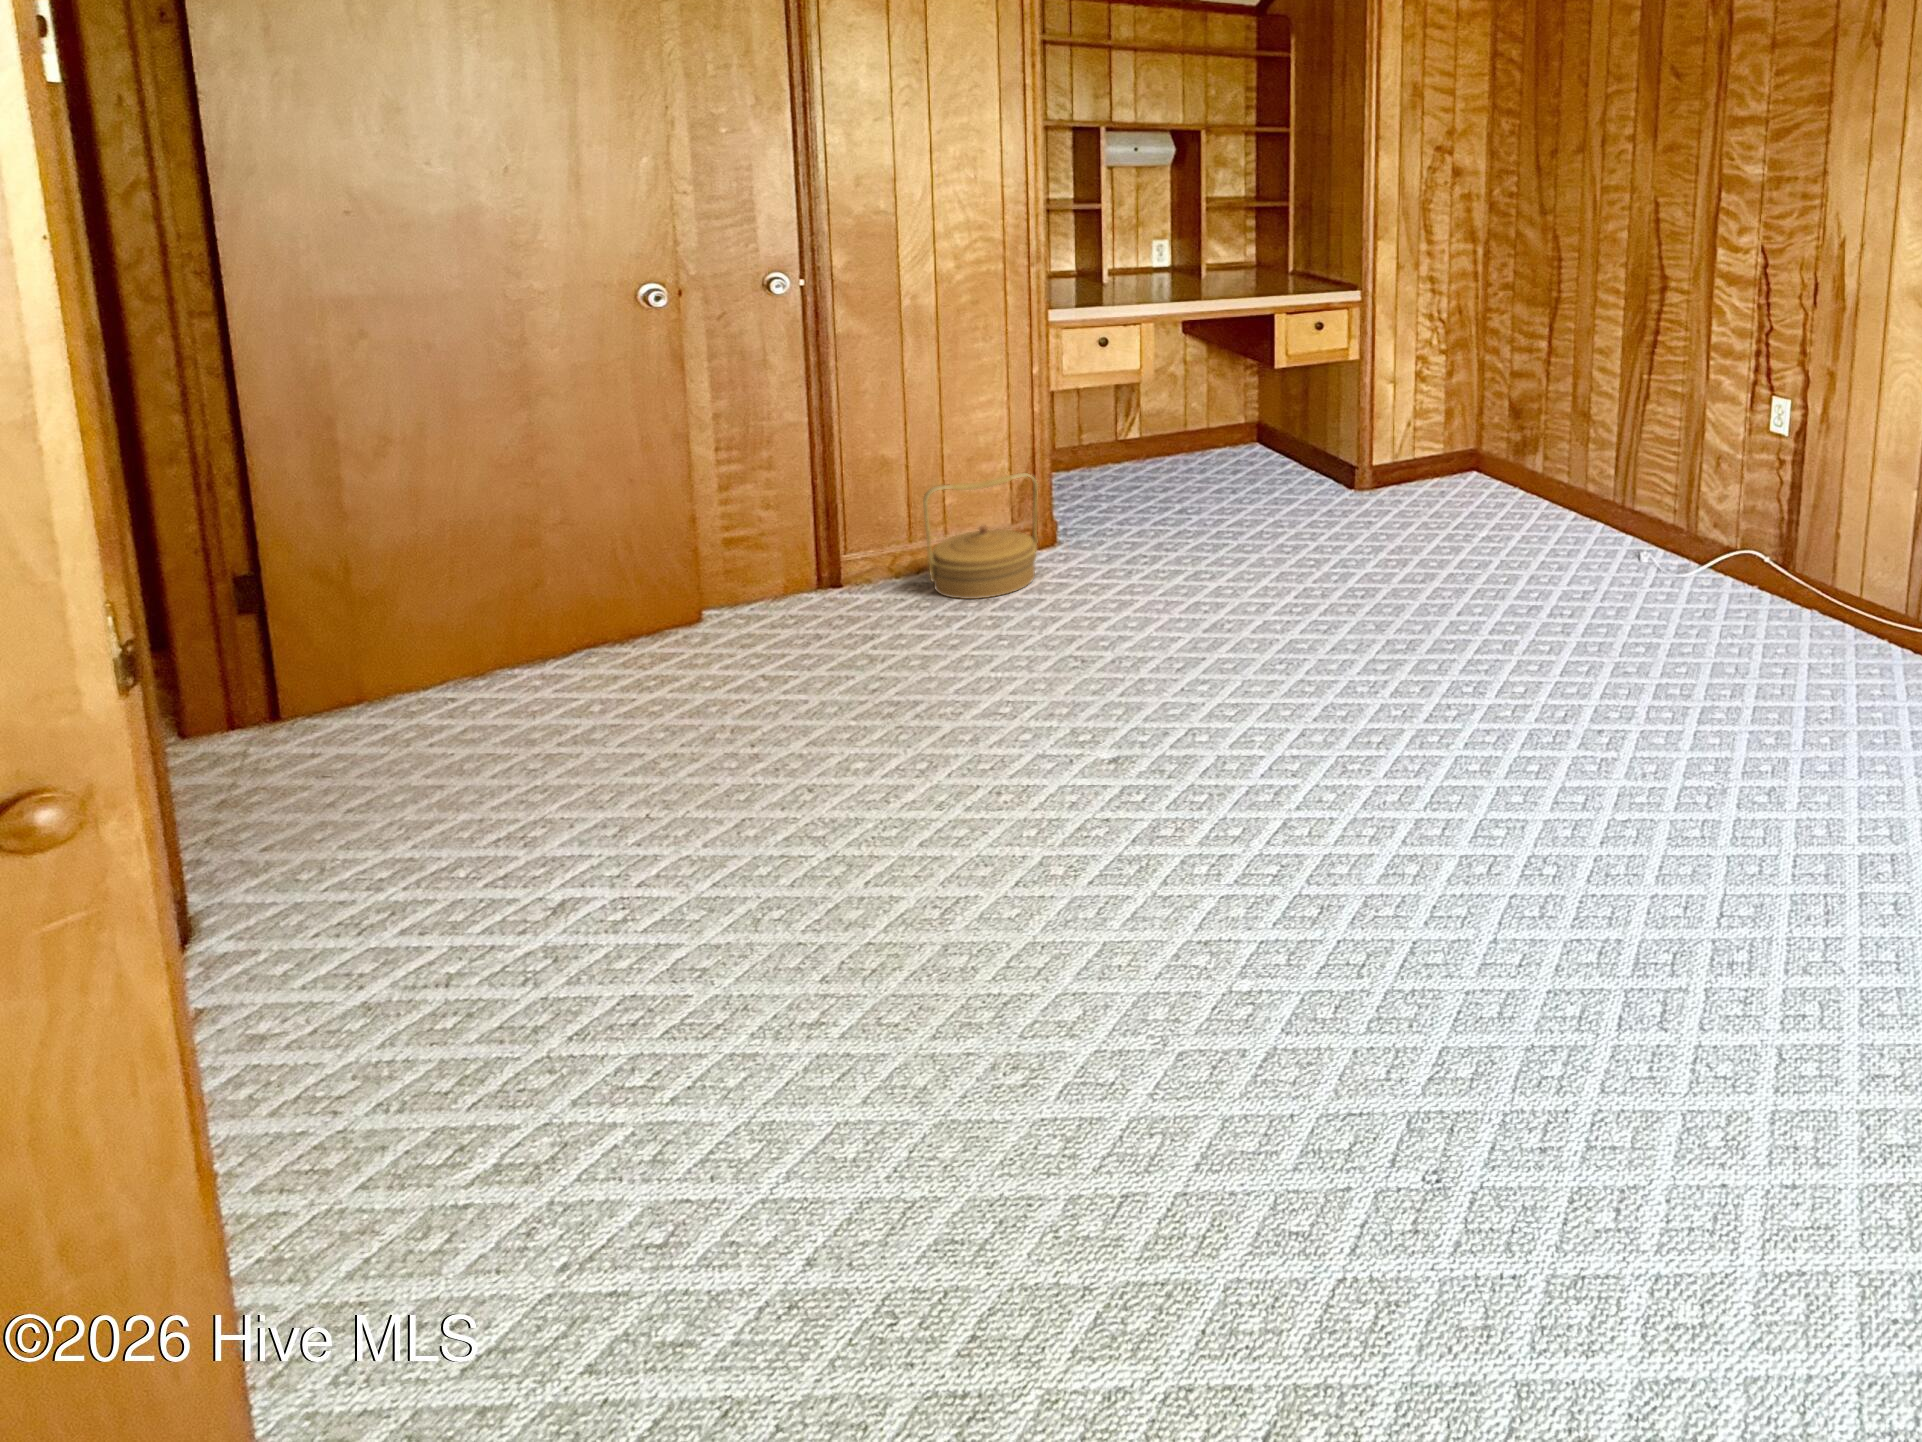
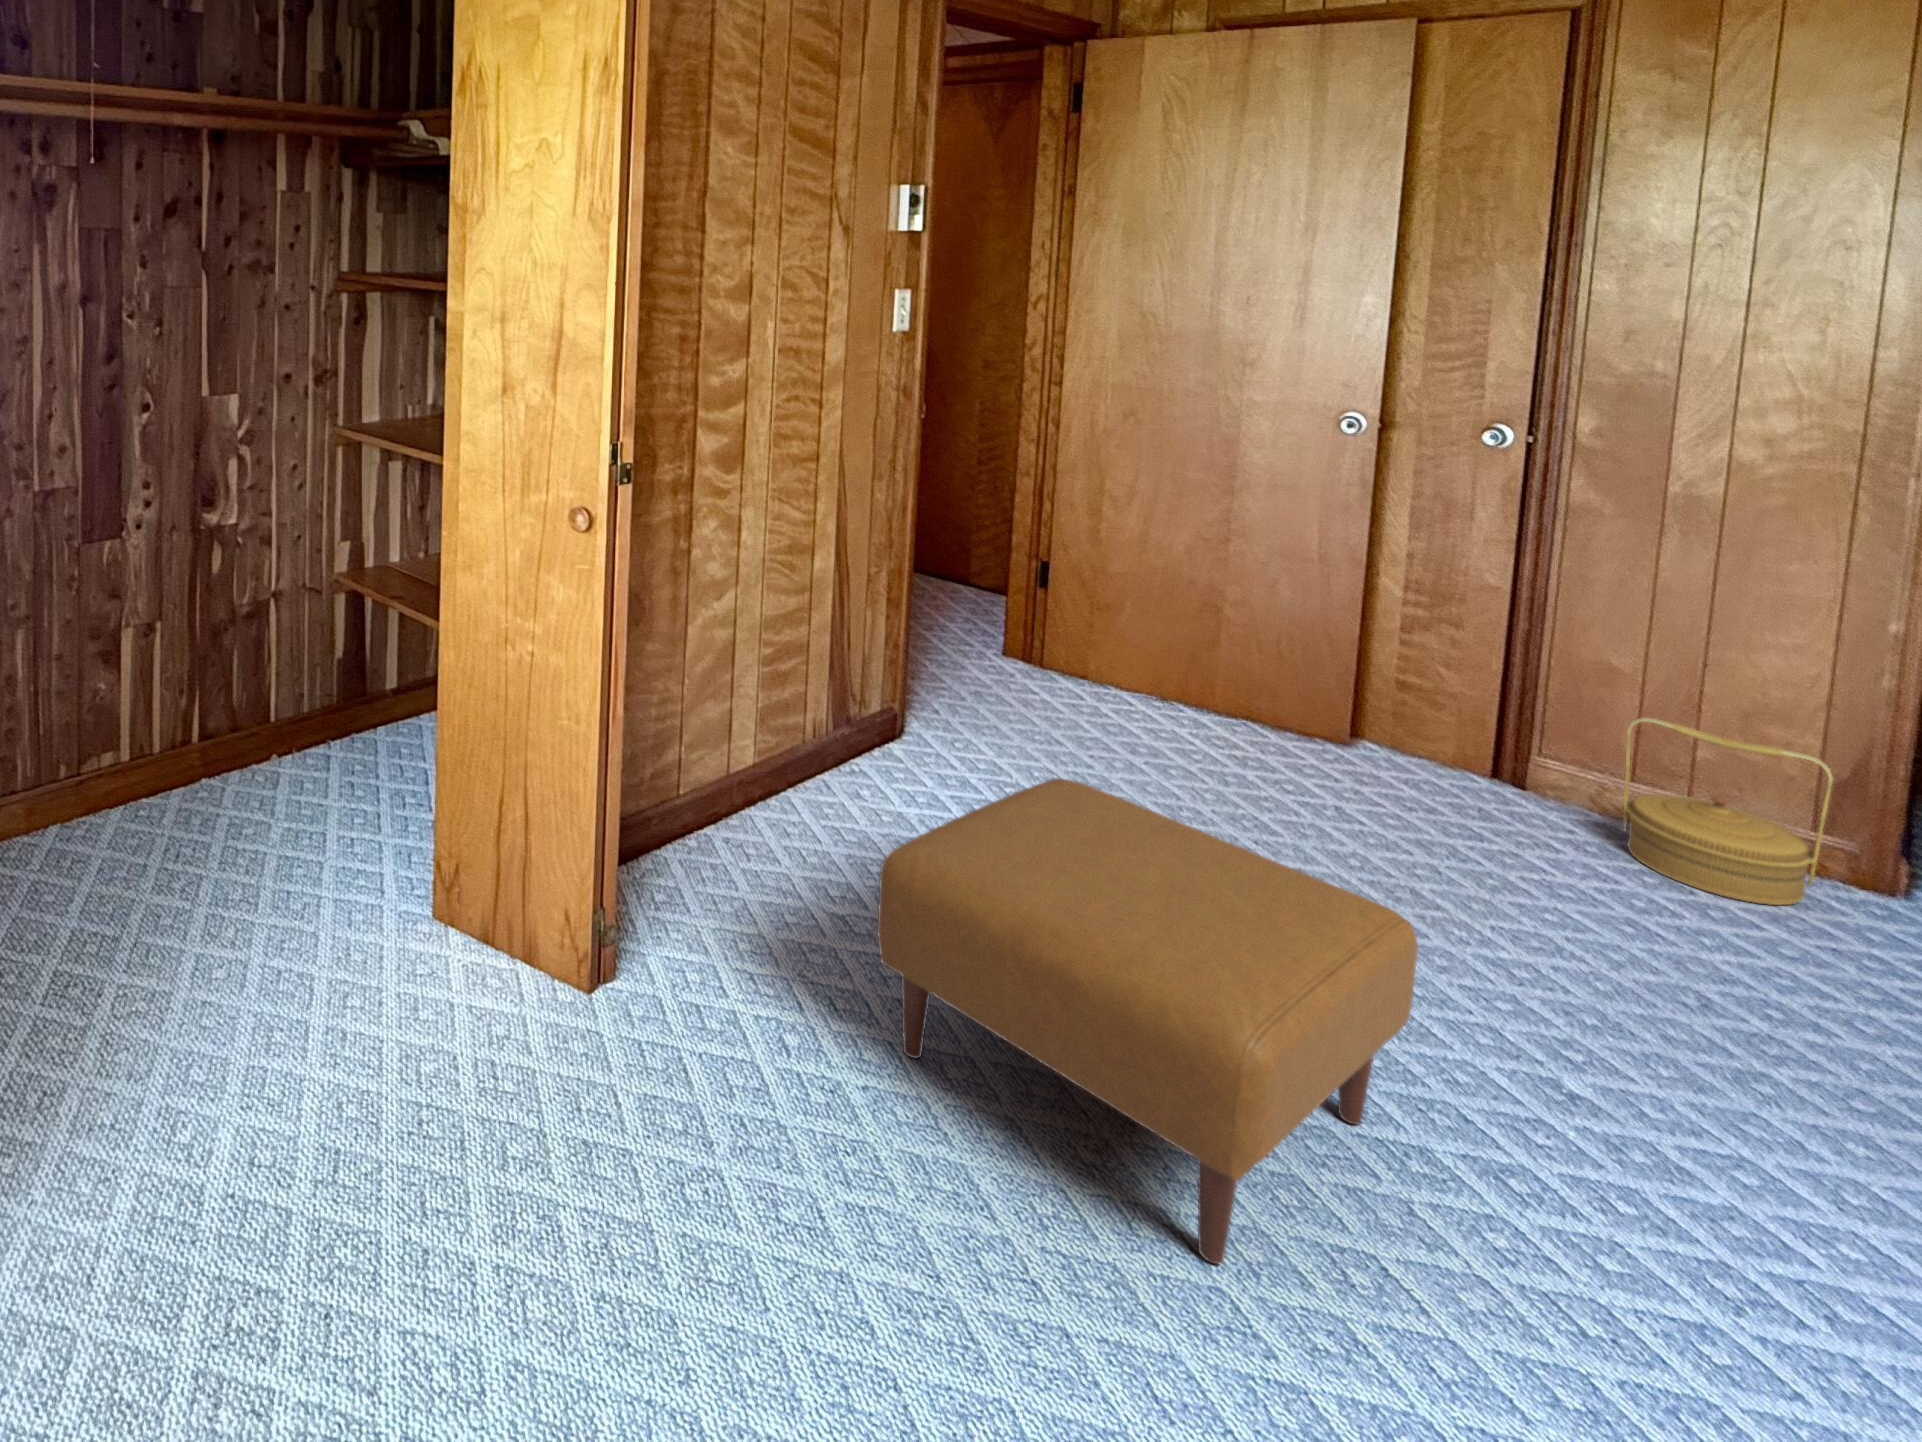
ottoman: none [721,695,1196,1191] -> present [877,778,1418,1265]

